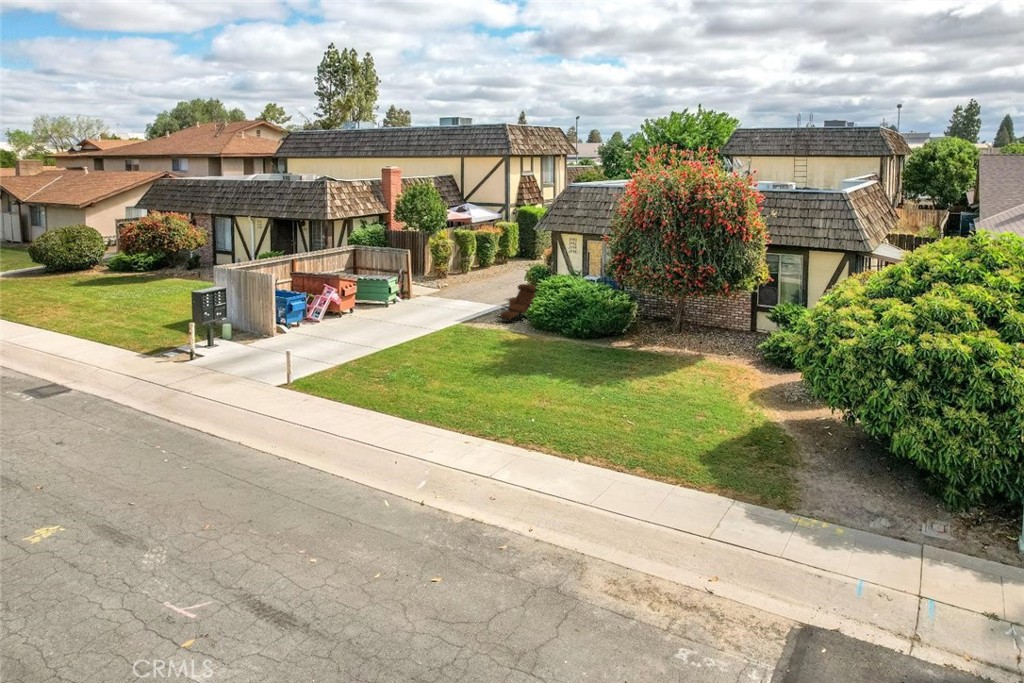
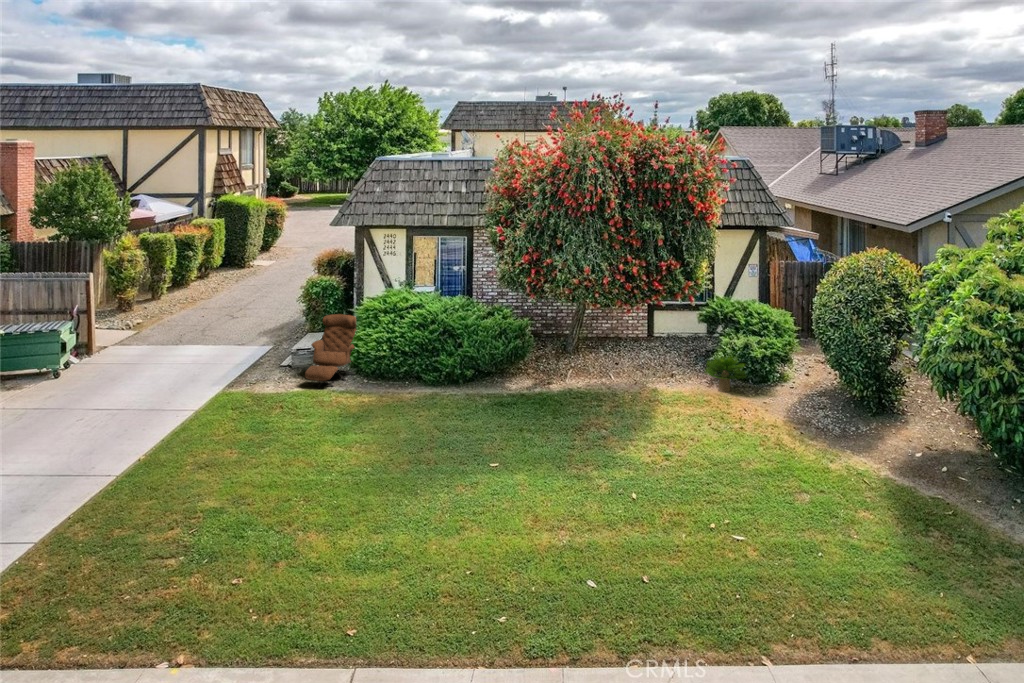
potted plant: none [719,326,747,349] -> present [706,357,745,392]

